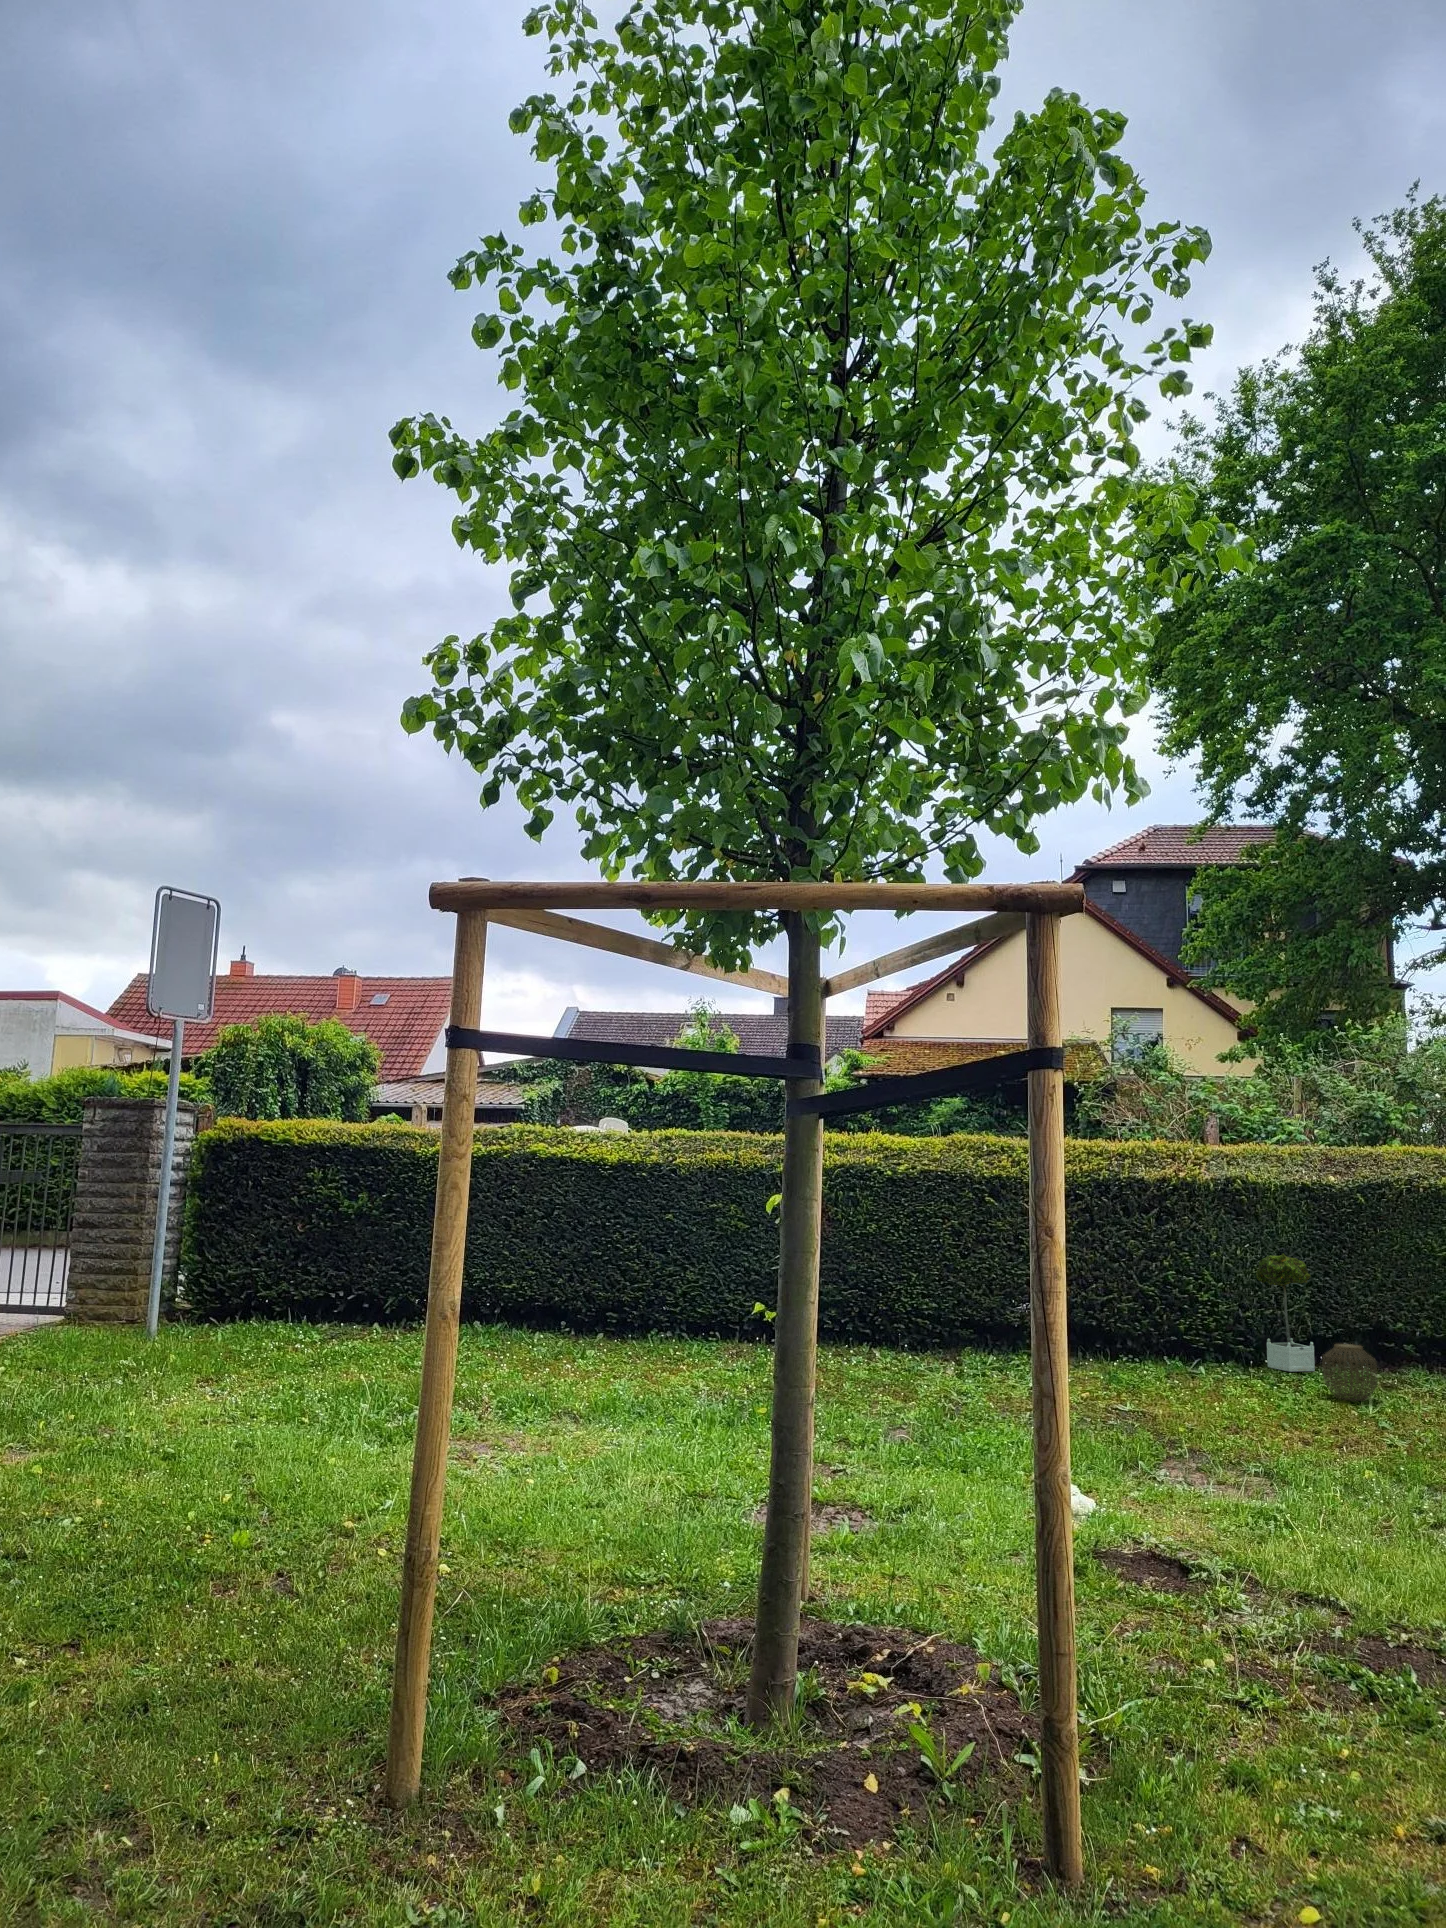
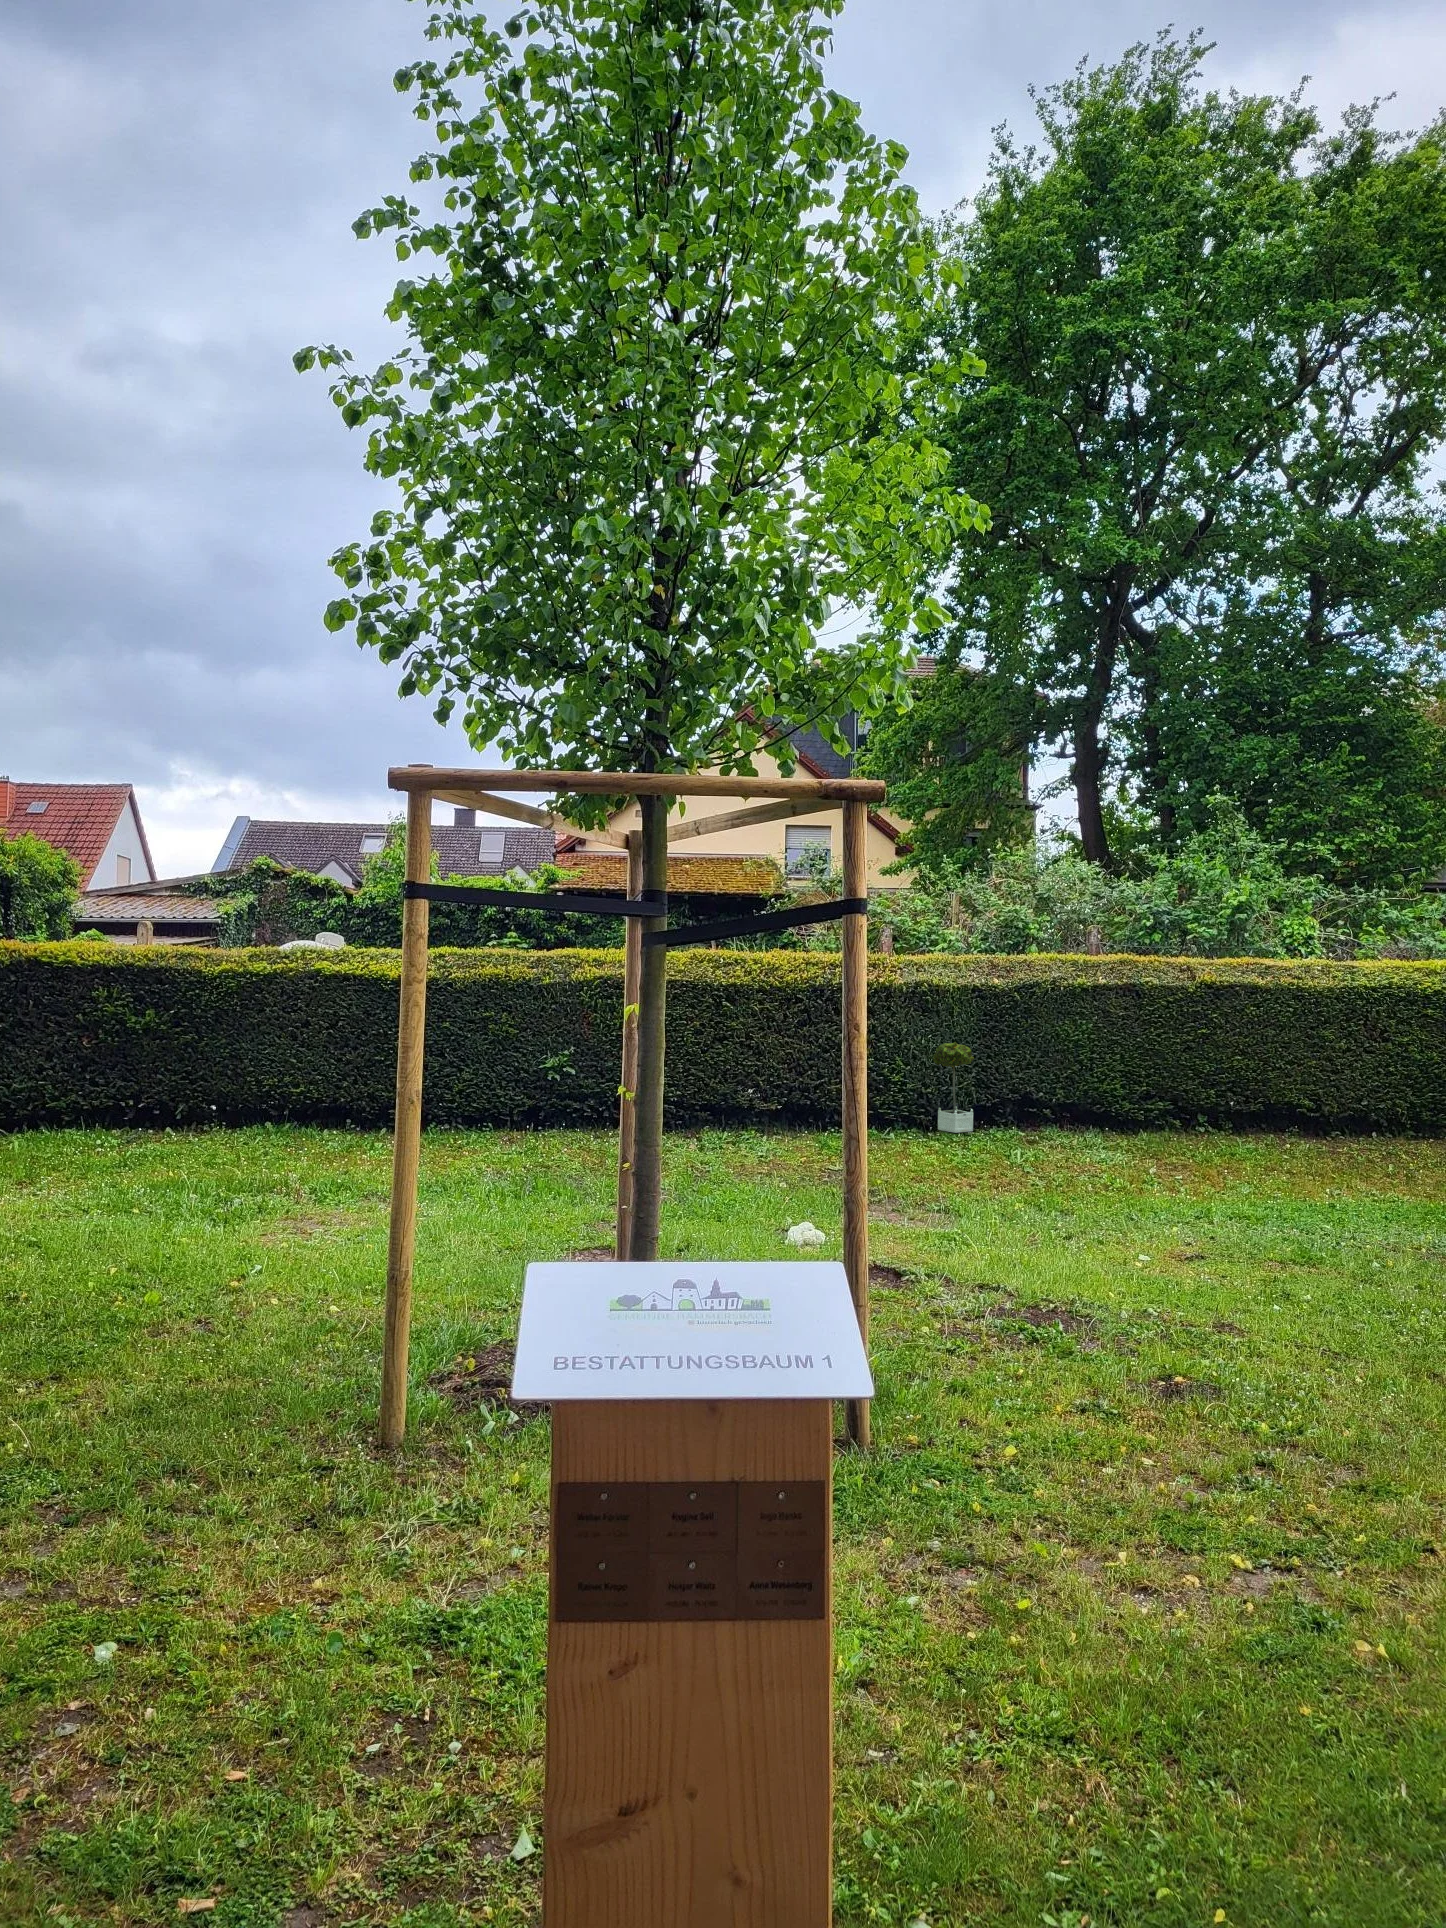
woven basket: present [1322,1344,1377,1401] -> none [984,1112,1024,1155]

